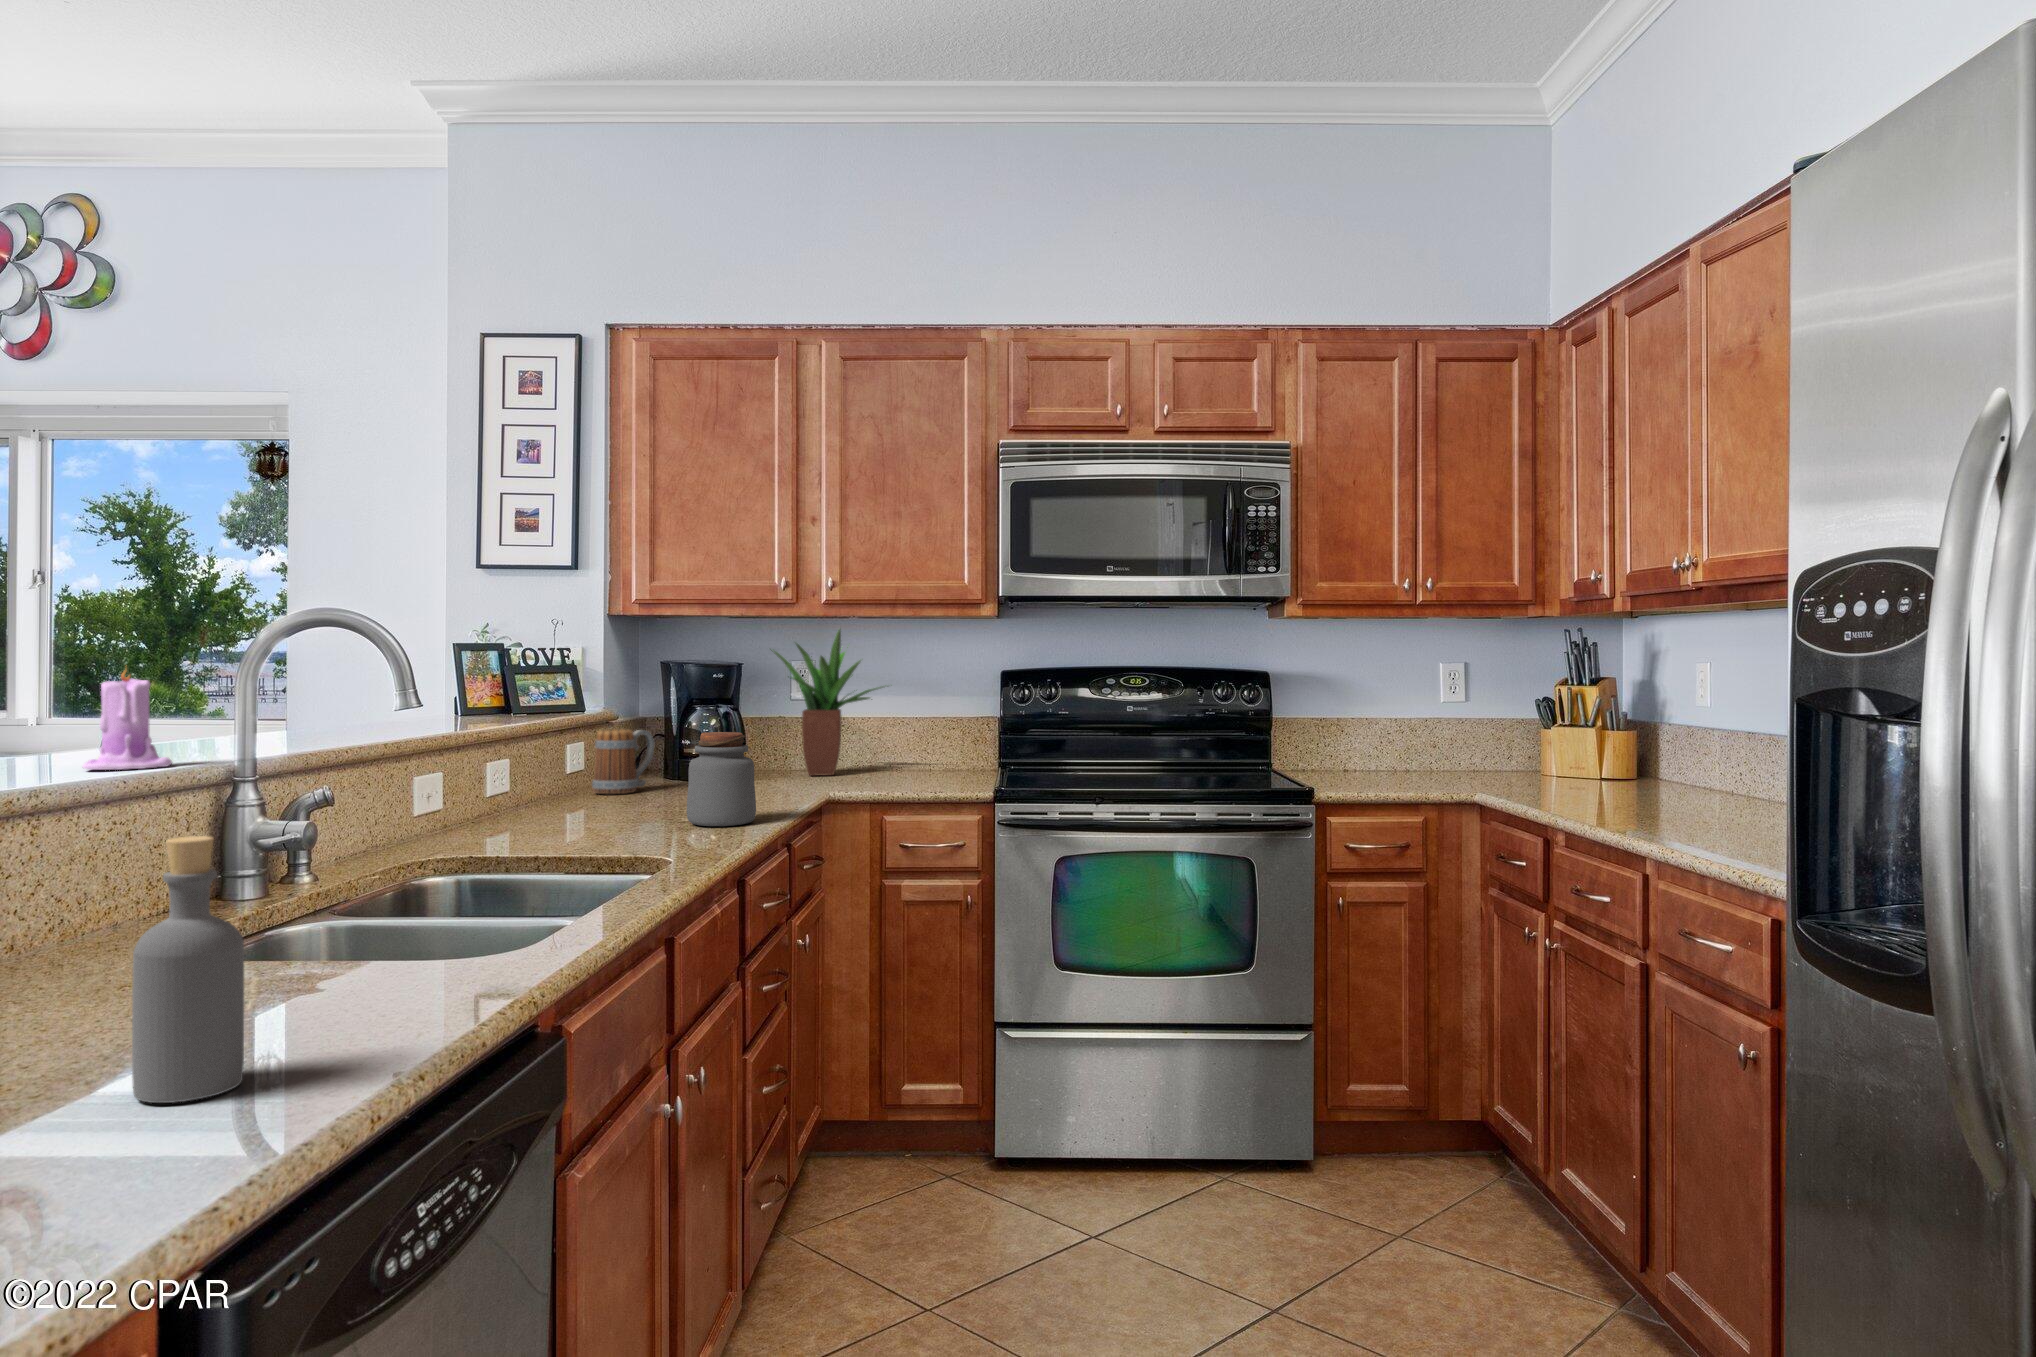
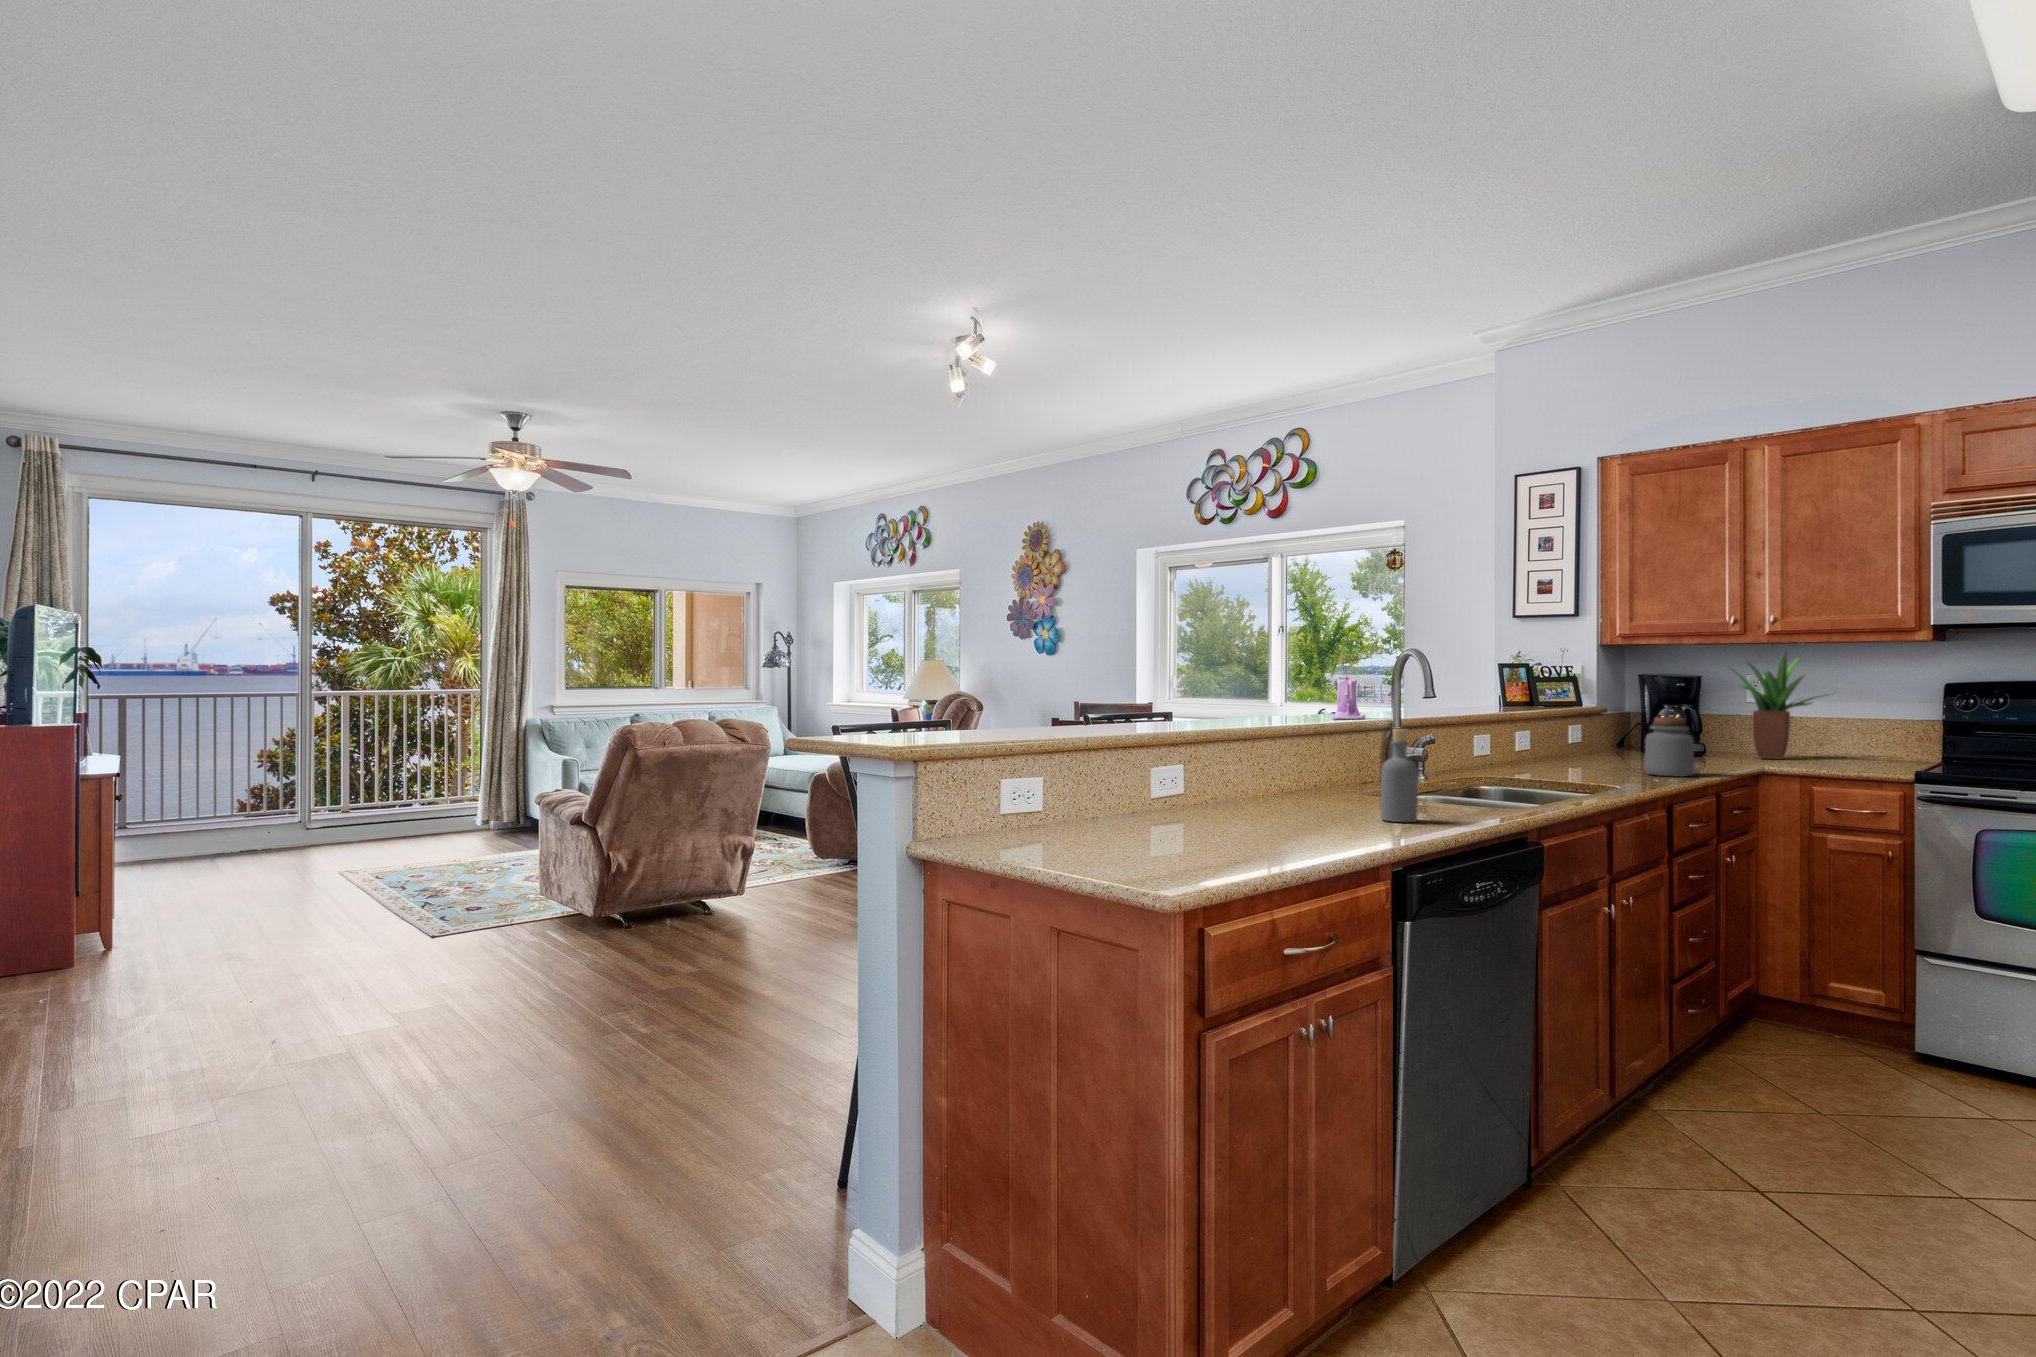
mug: present [592,729,654,794] -> none [1586,718,1631,759]

